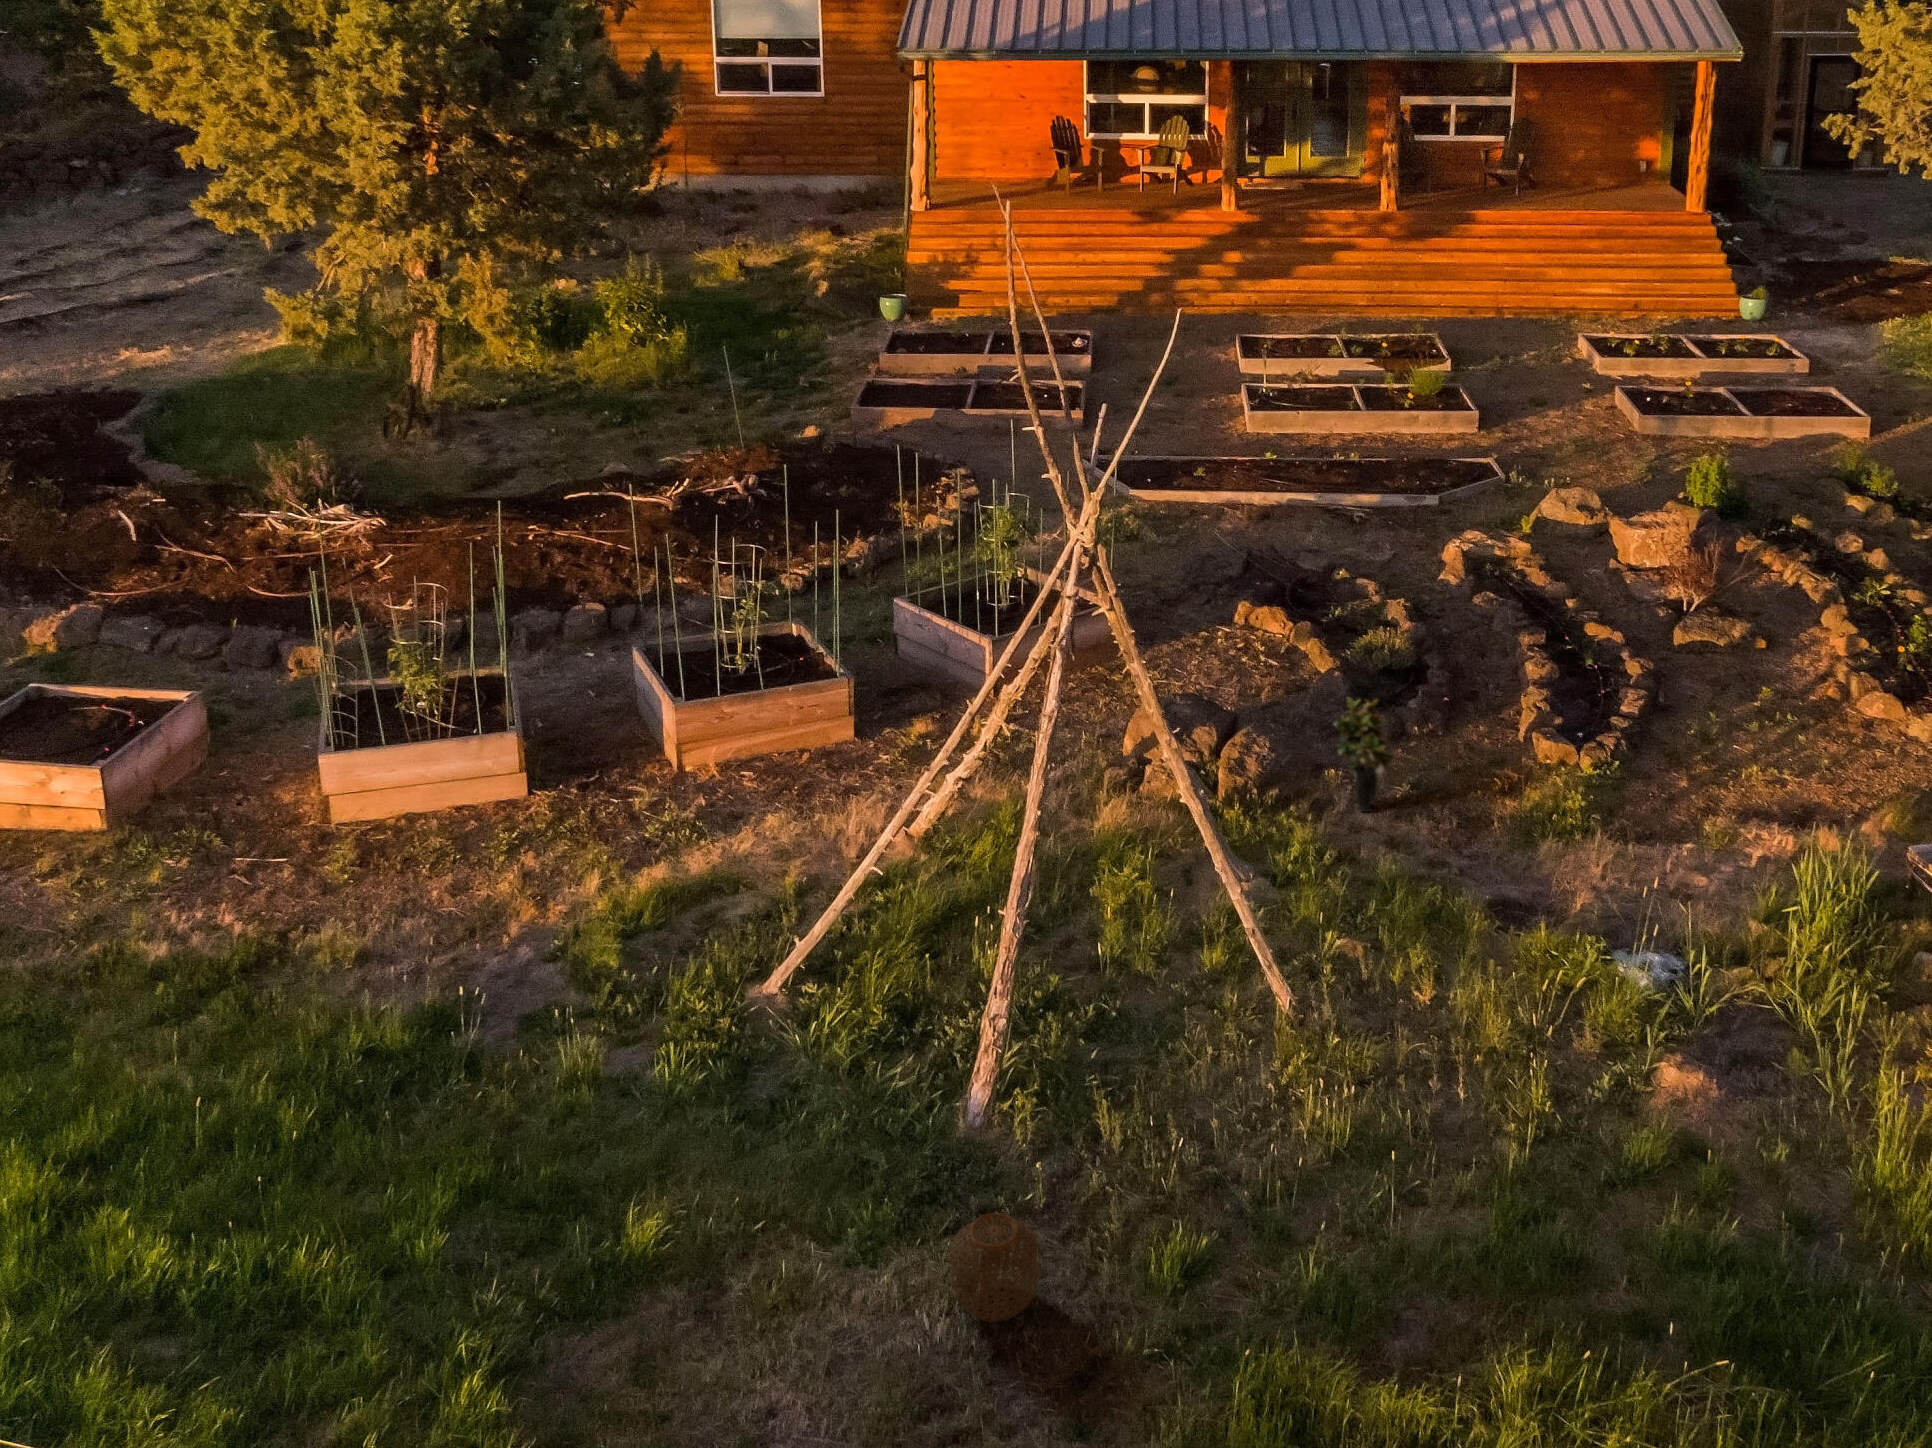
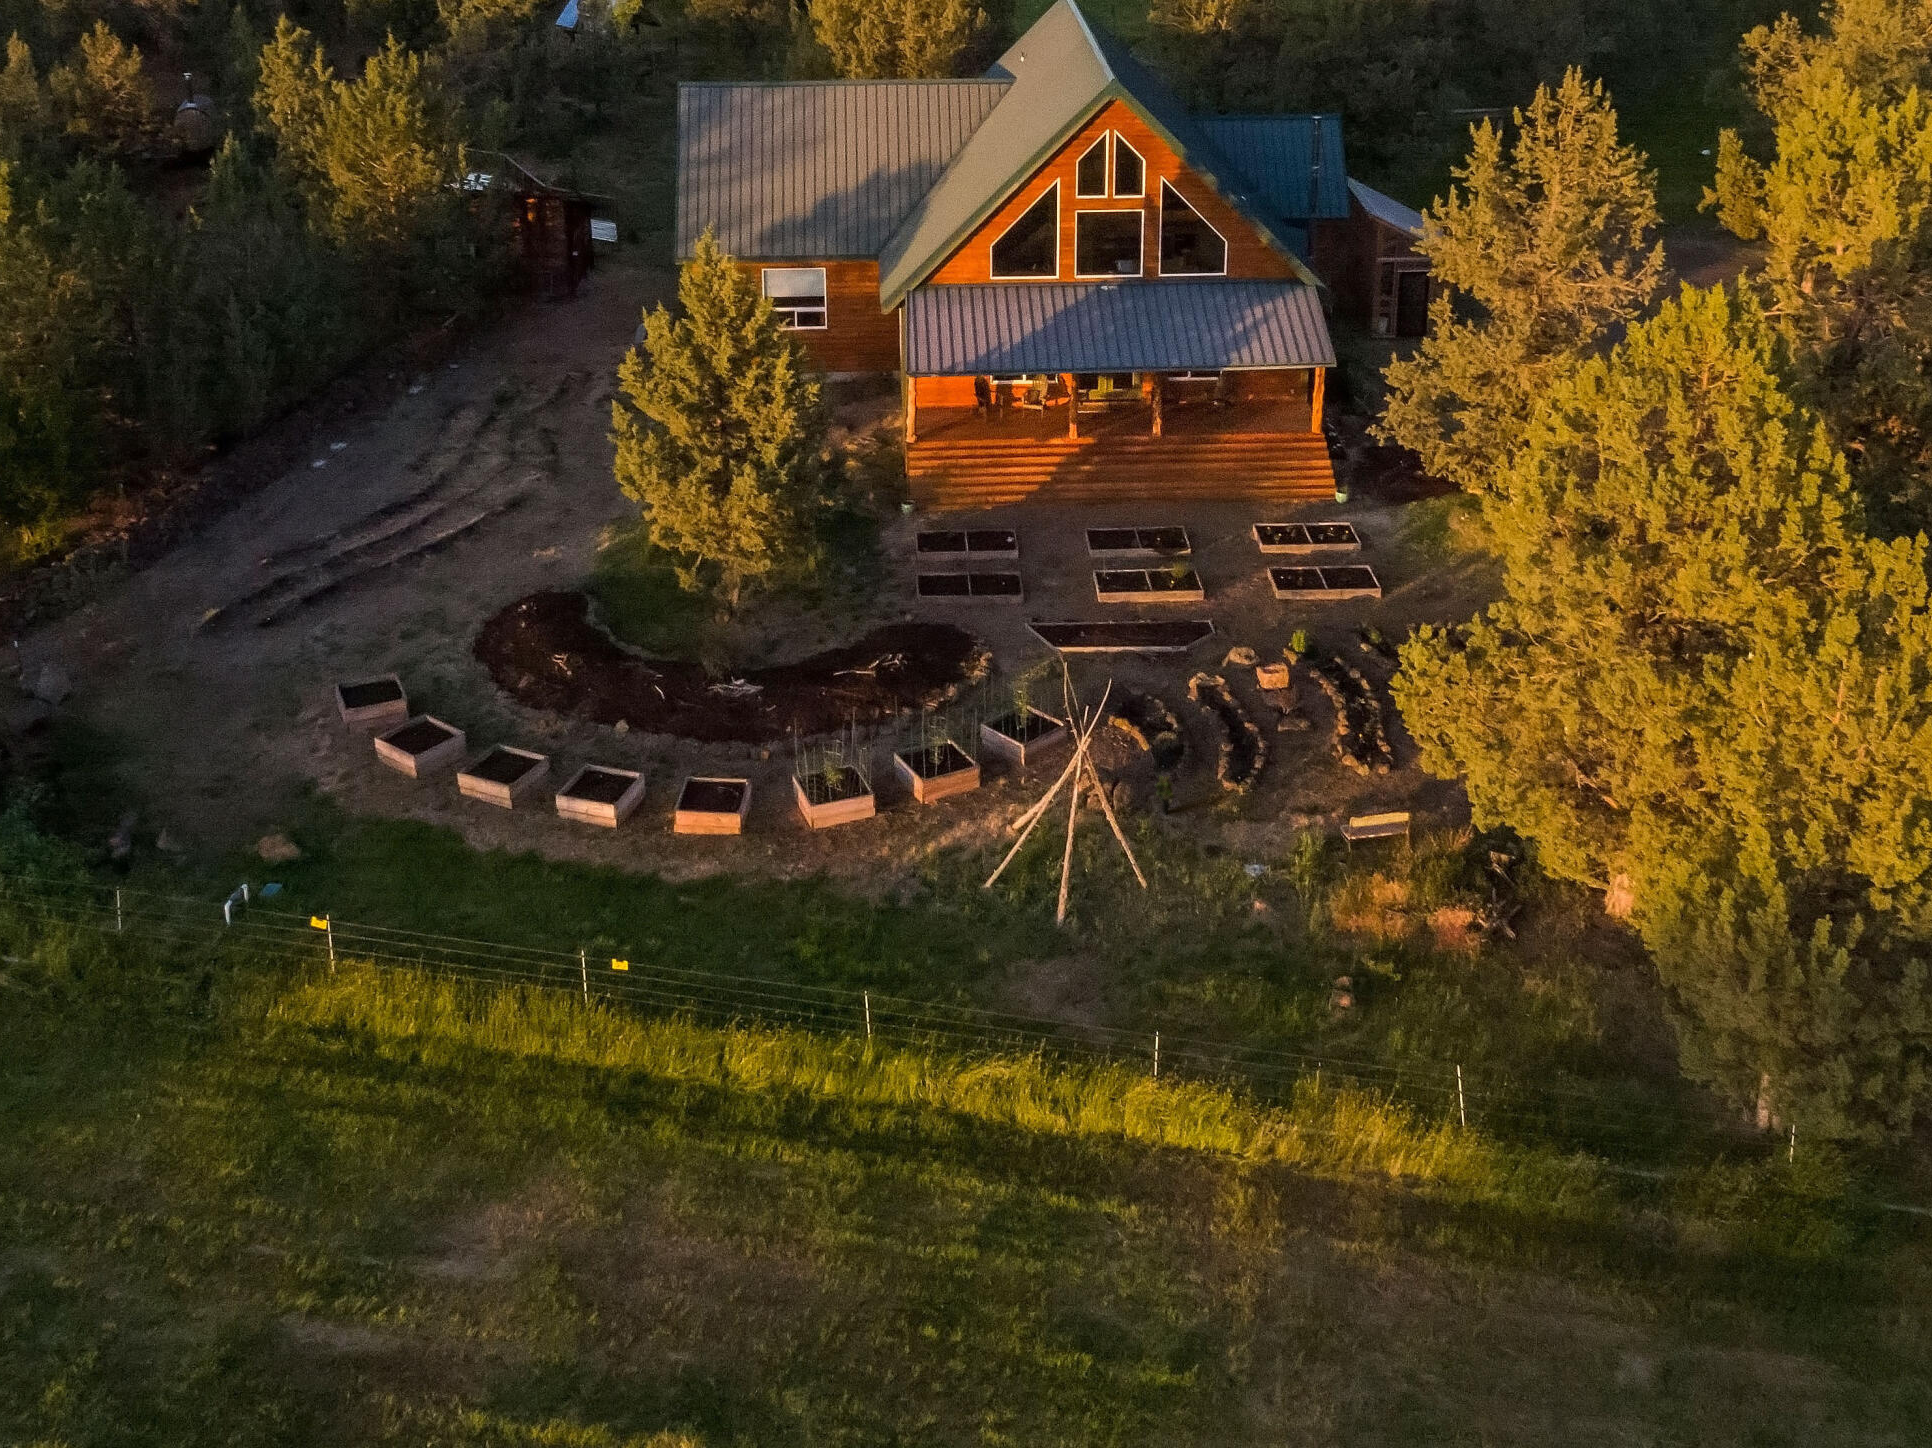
woven basket: present [950,1213,1040,1322] -> none [1070,949,1093,976]

